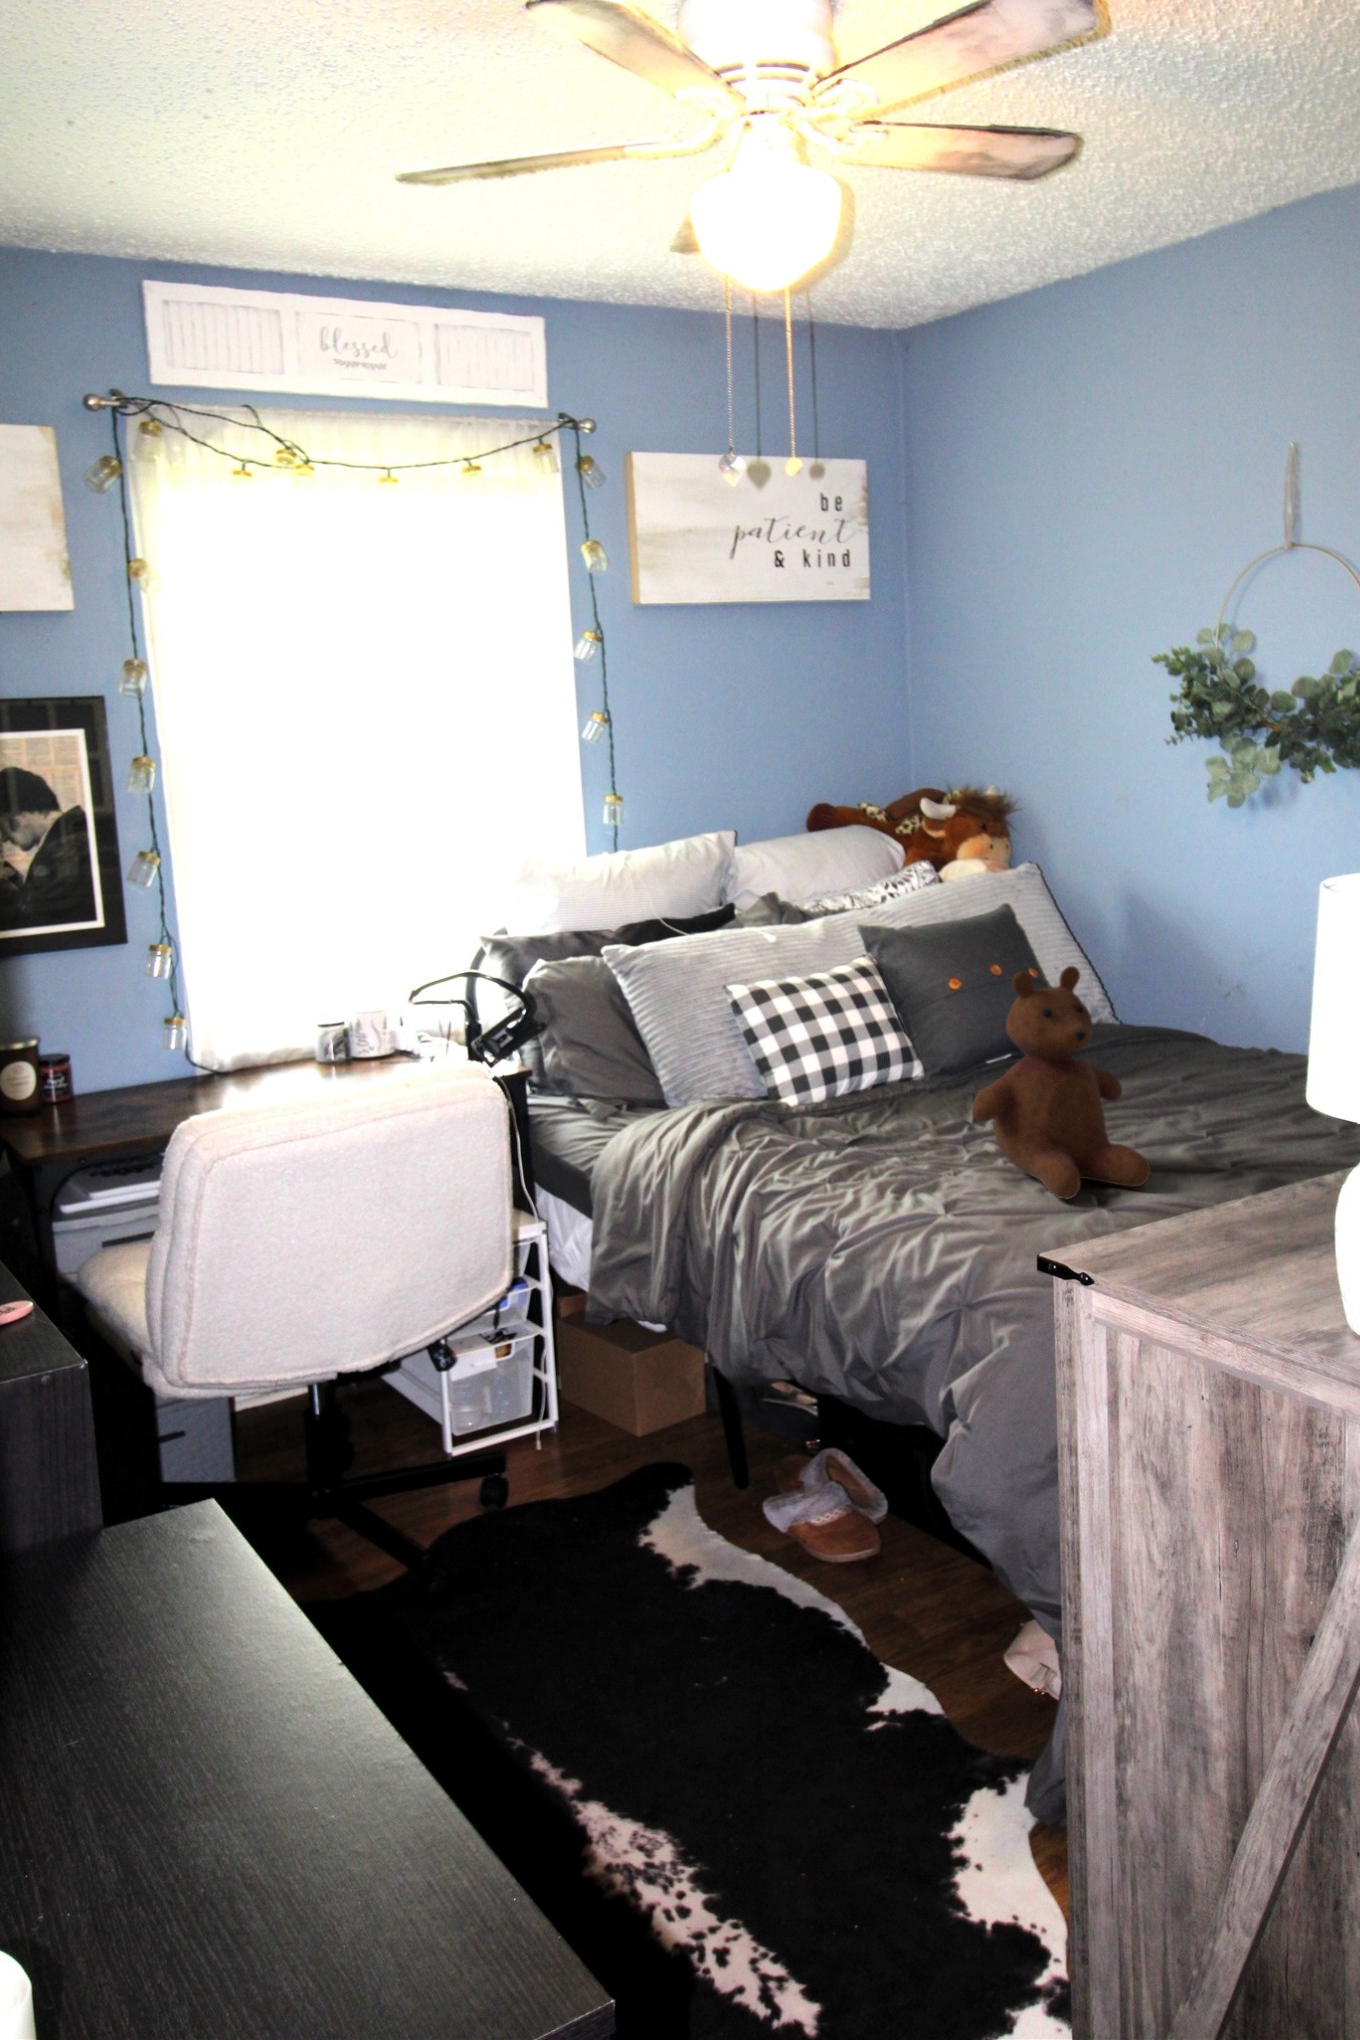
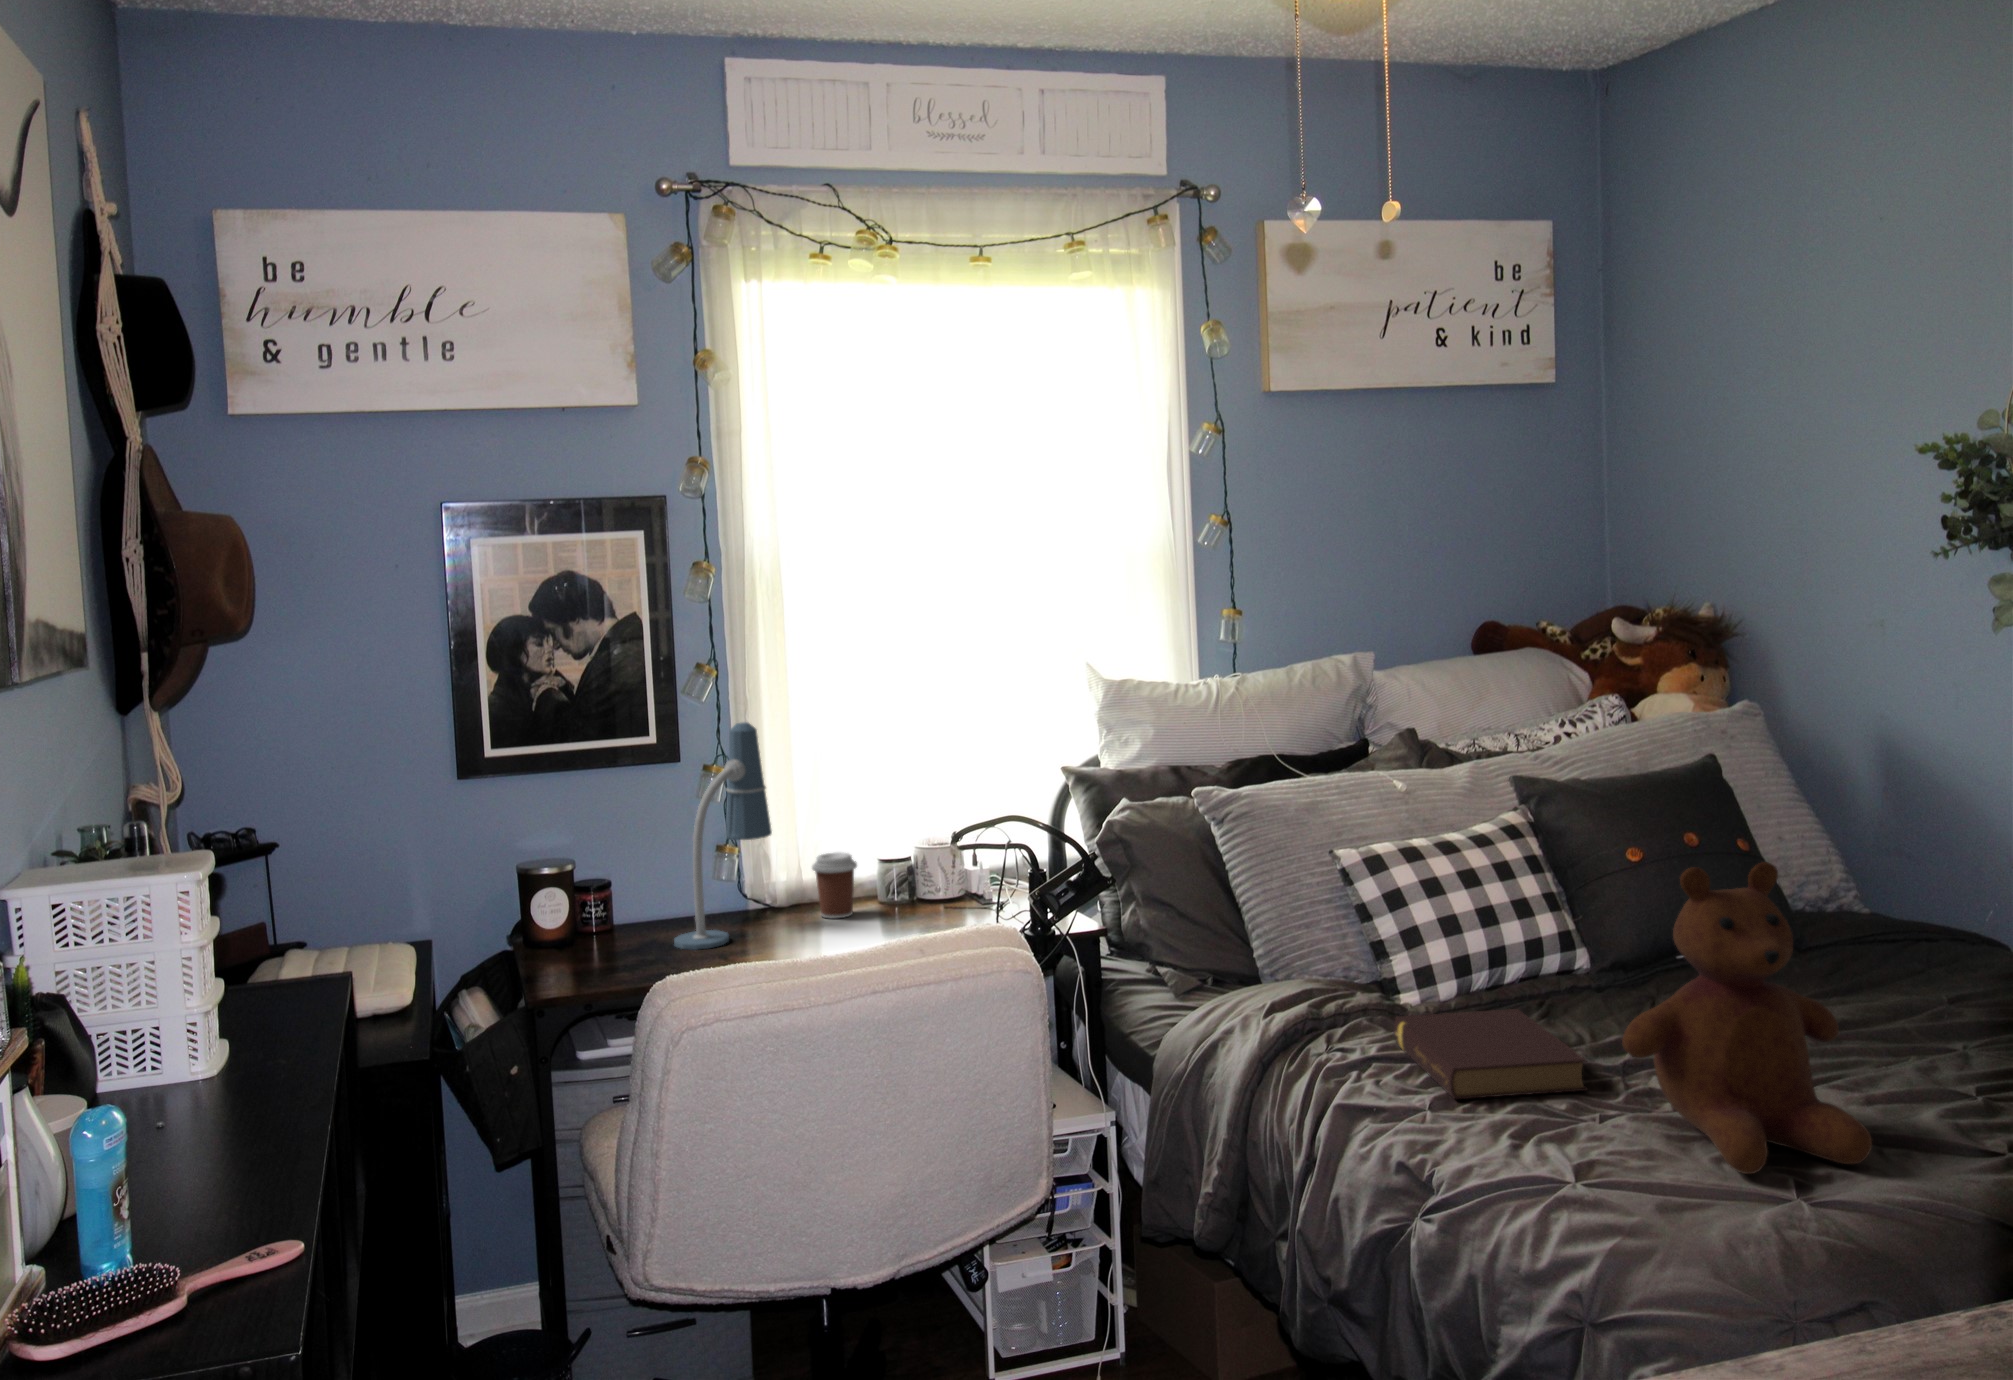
desk lamp: none [137,903,223,1110] -> present [674,722,772,950]
coffee cup: none [260,1019,302,1077] -> present [812,852,857,919]
book: none [786,1102,940,1170] -> present [1394,1009,1587,1099]

